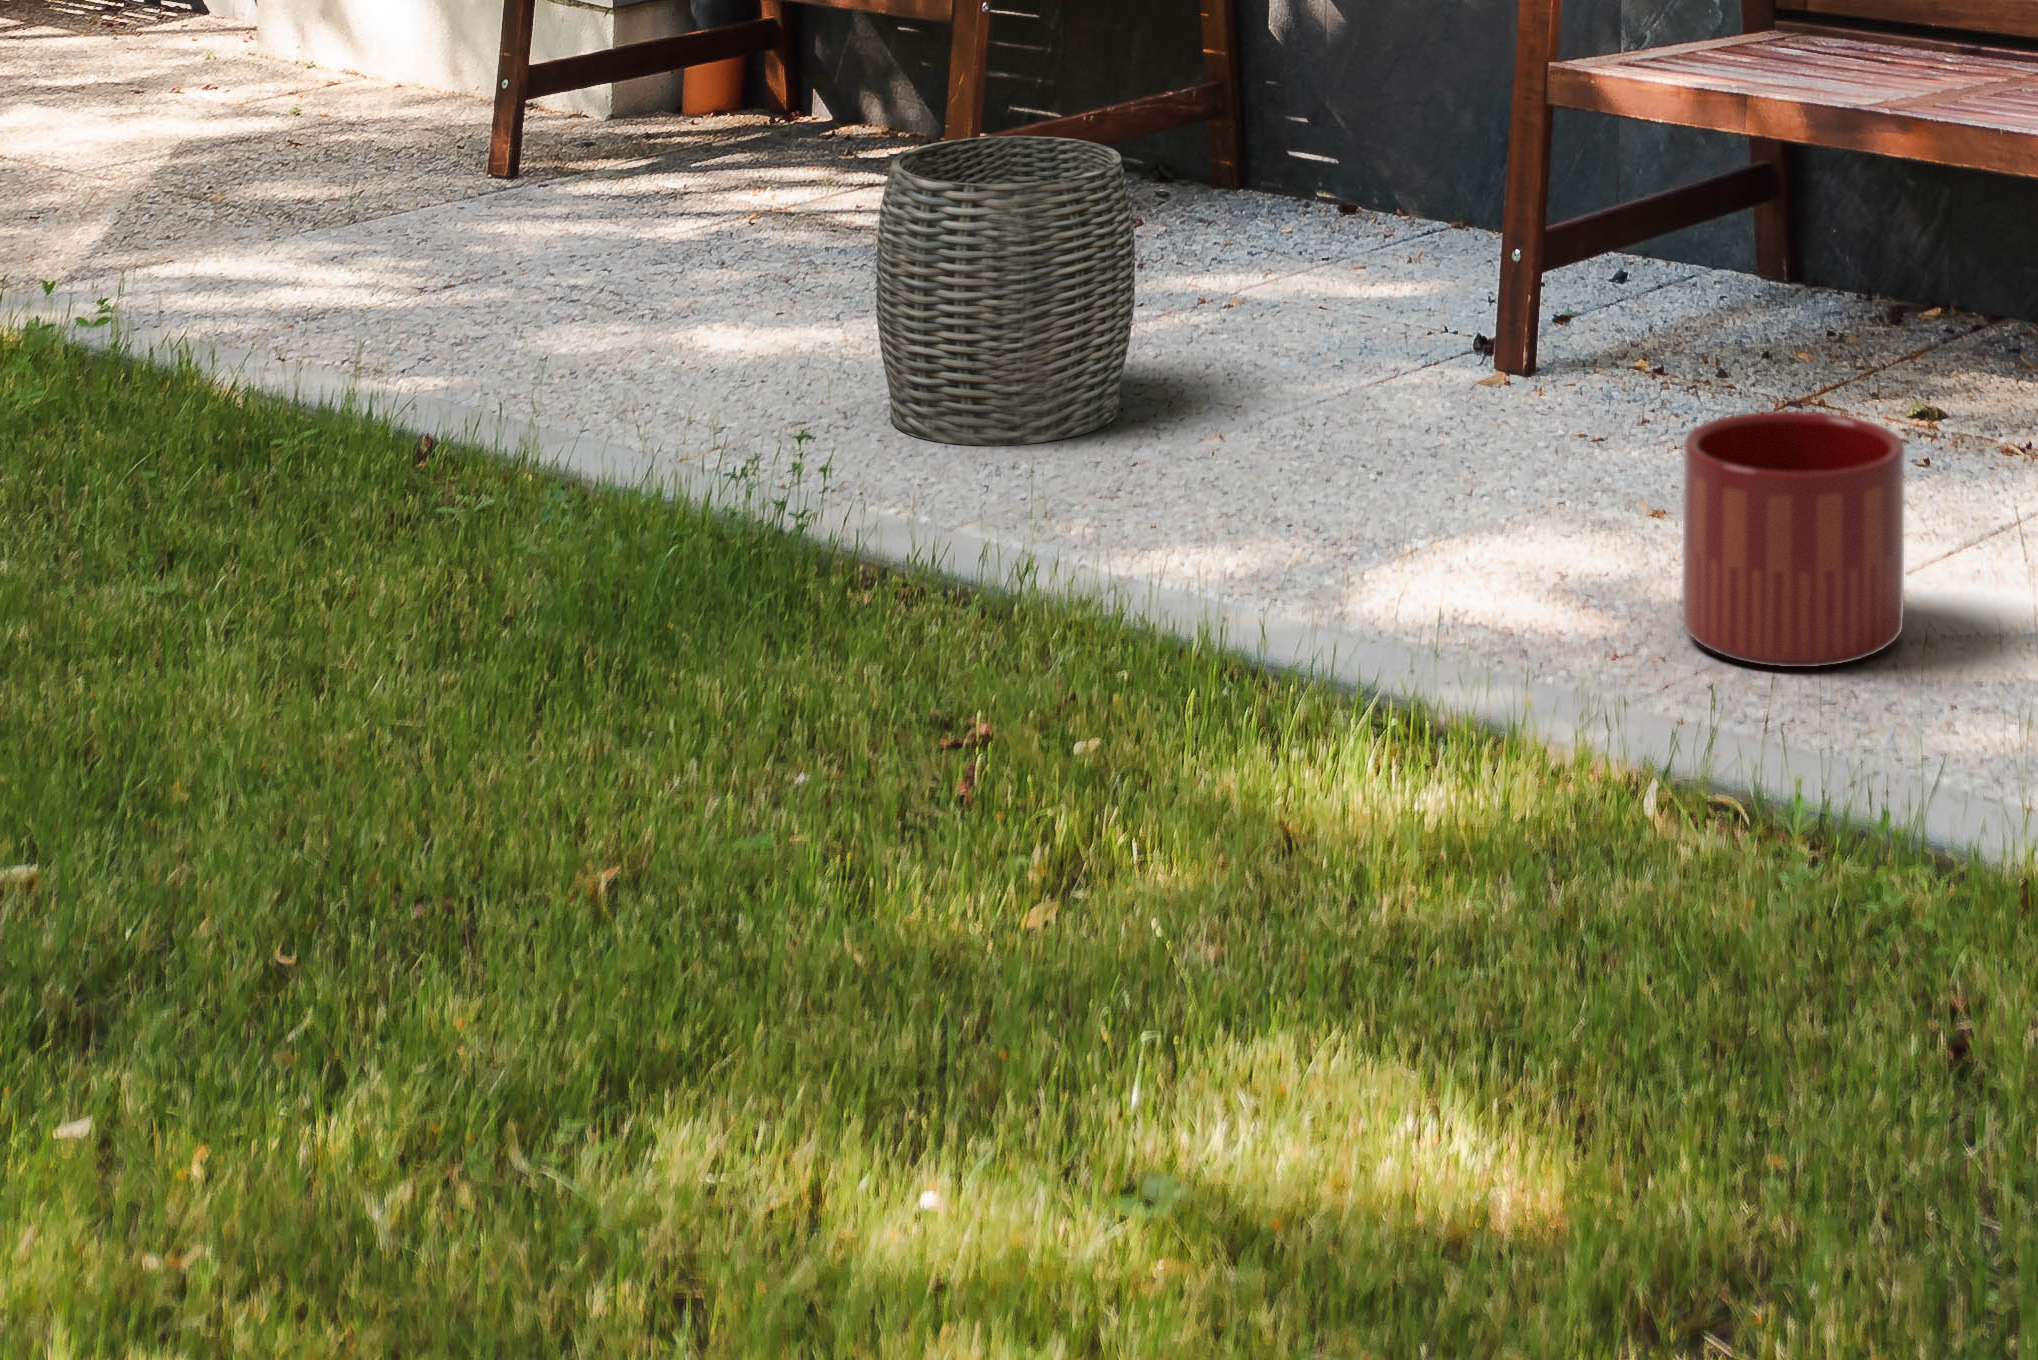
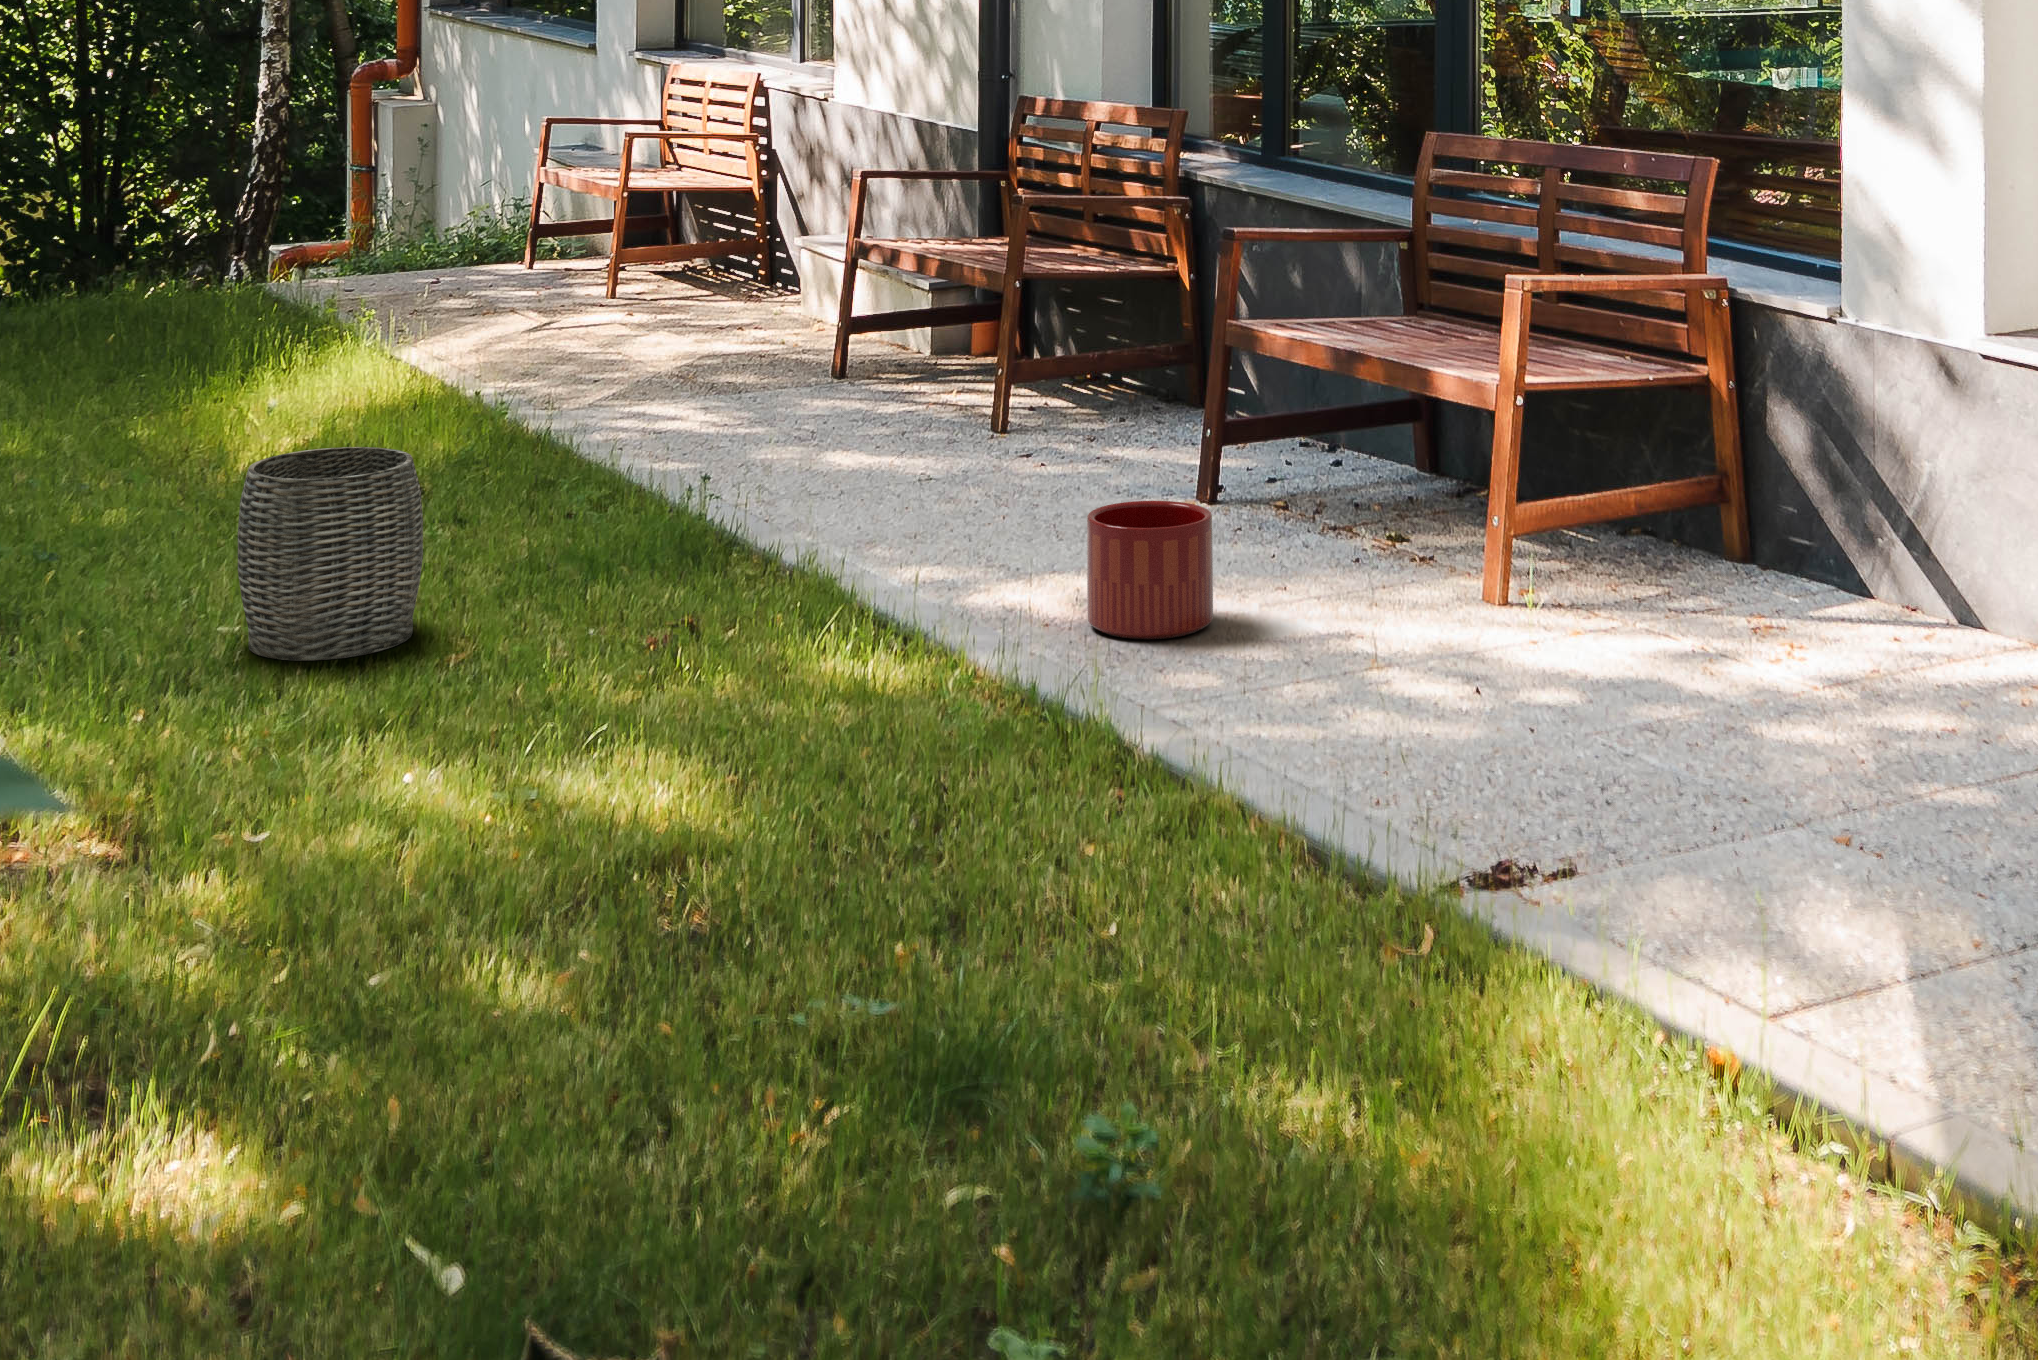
woven basket: present [876,136,1135,446] -> present [238,447,423,660]

